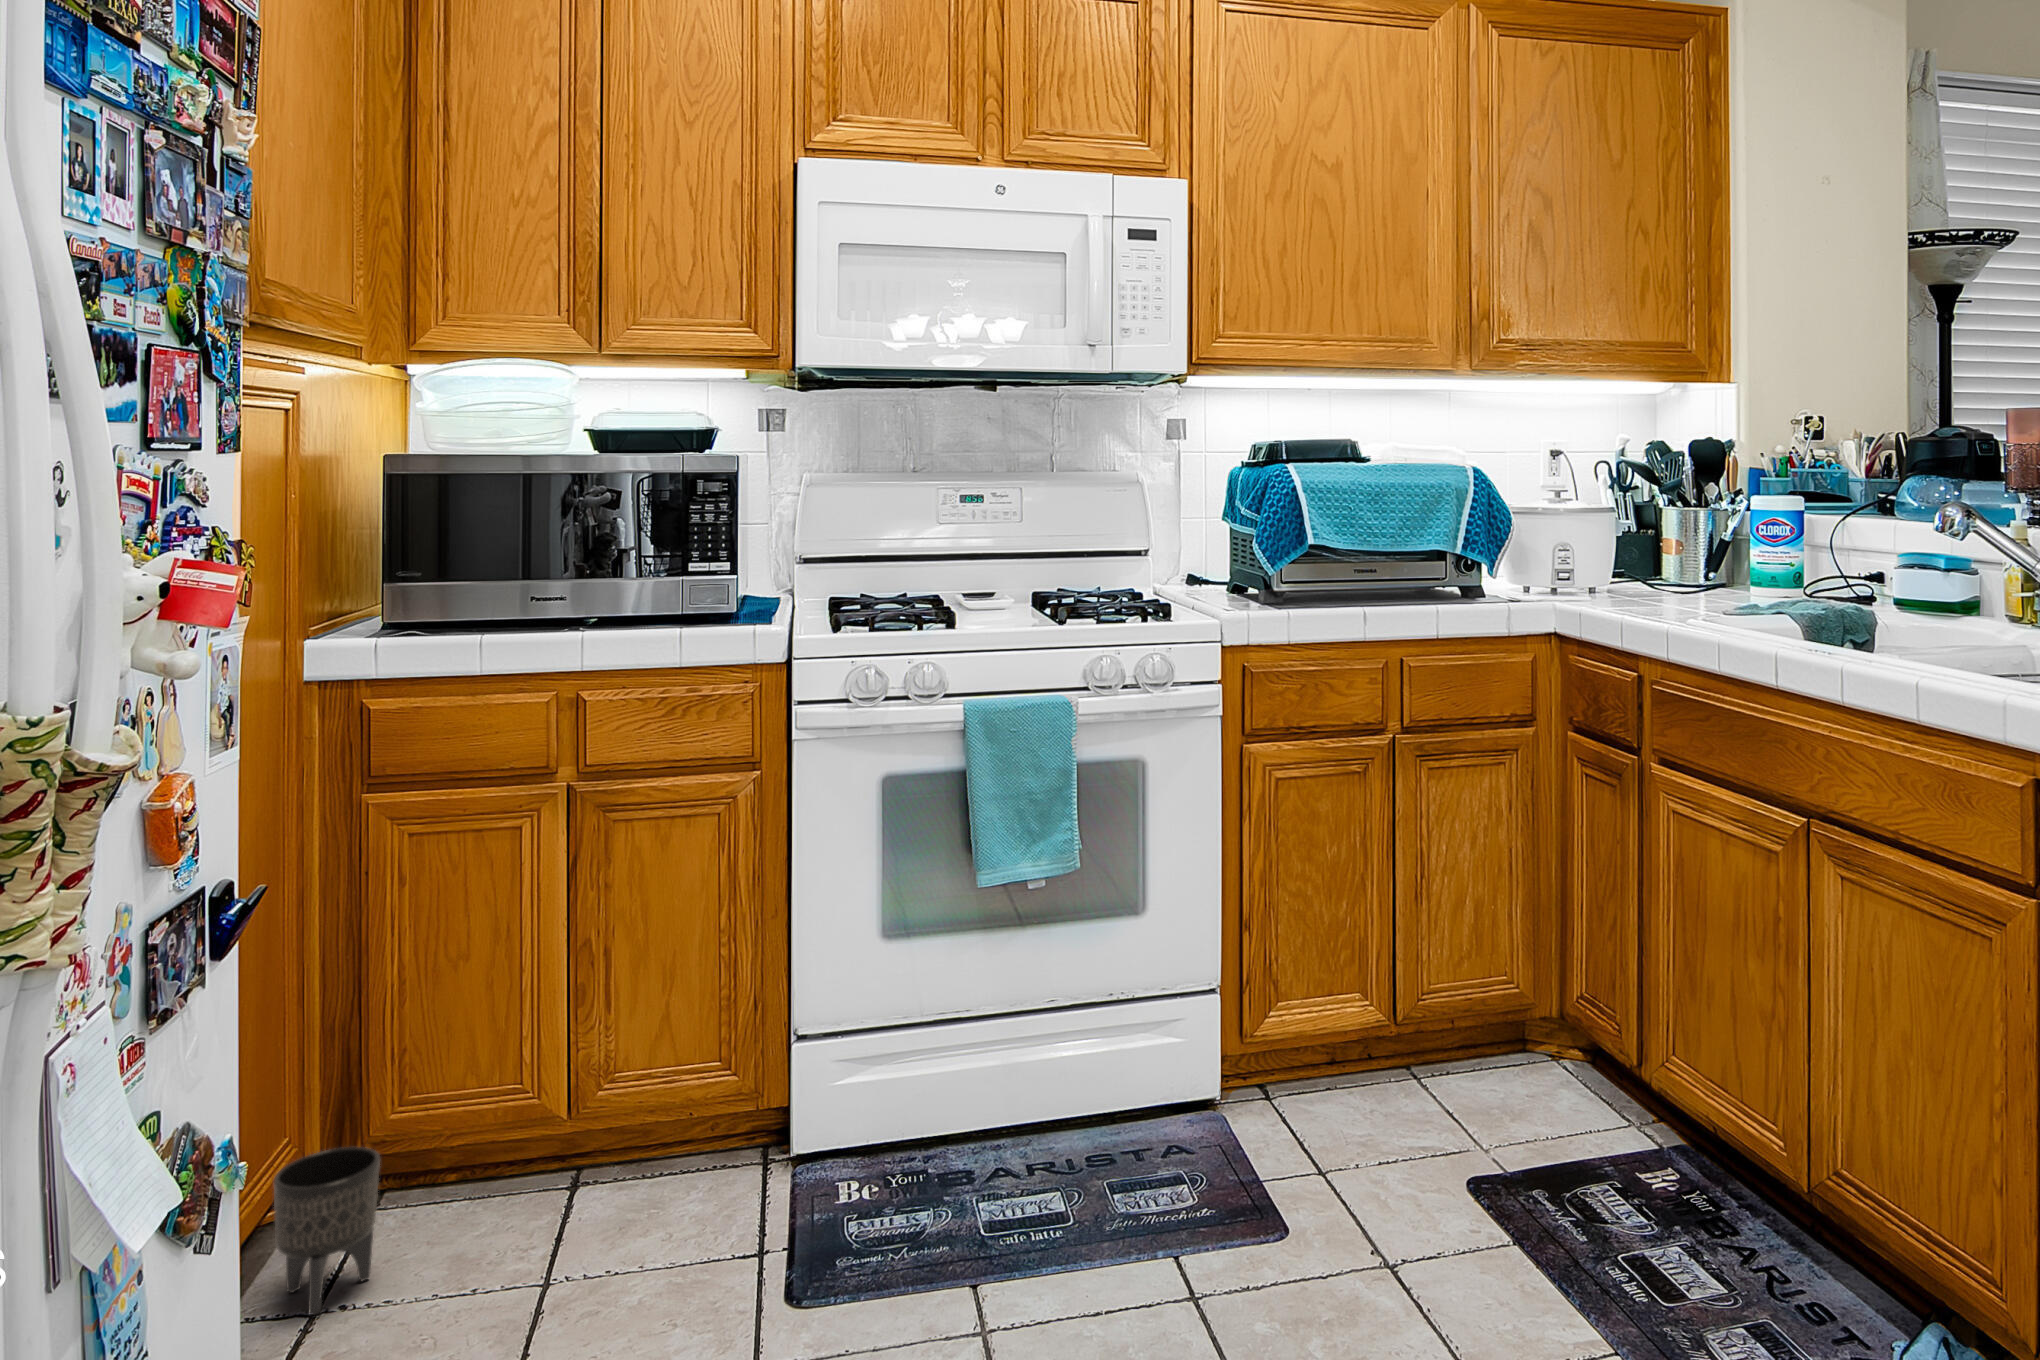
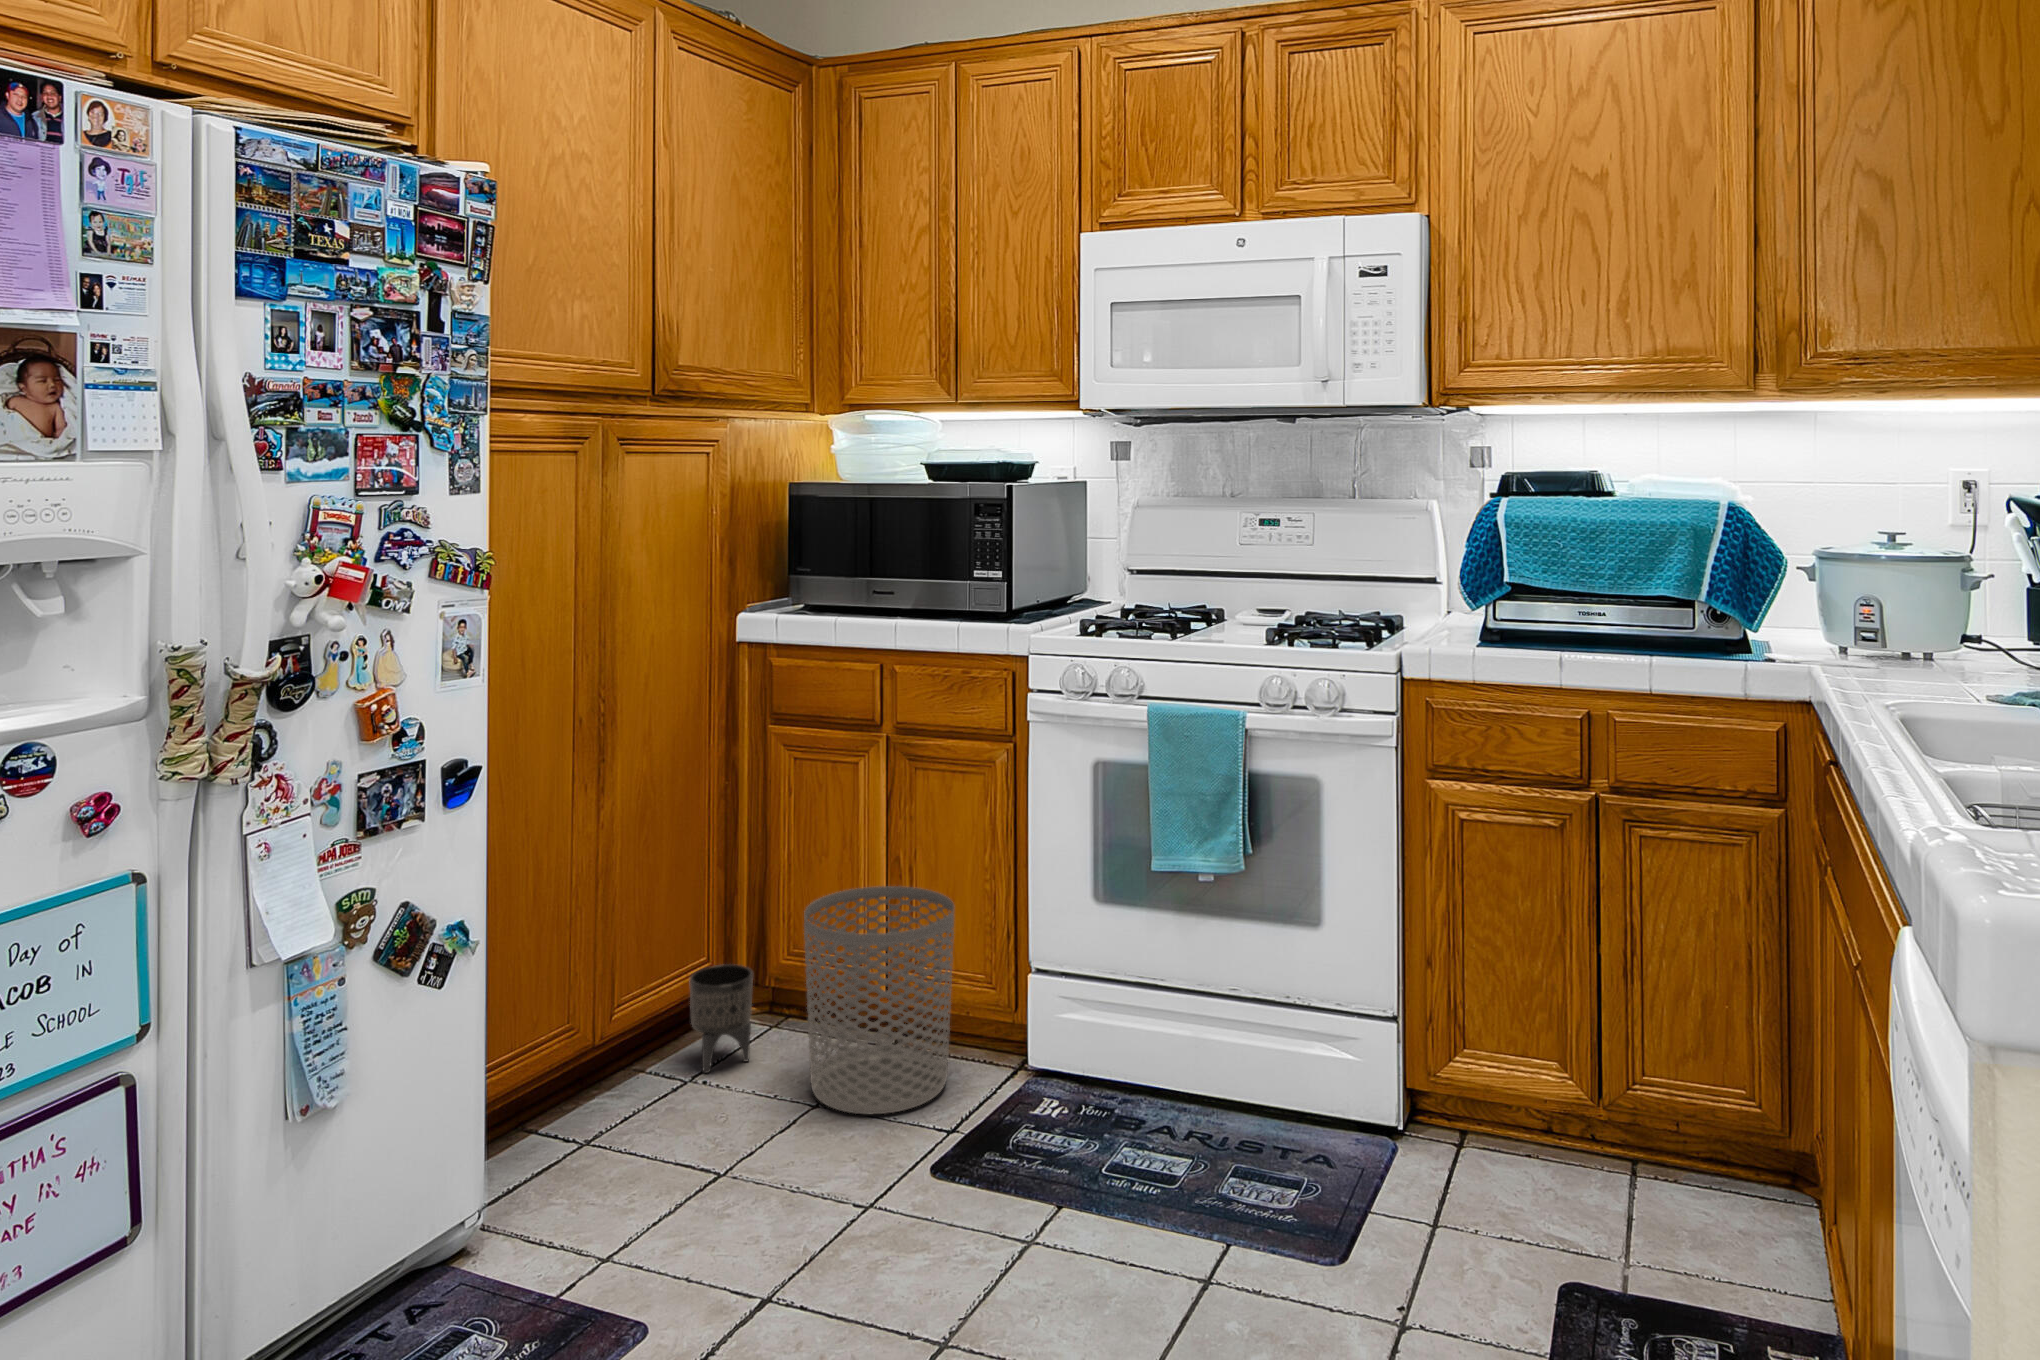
waste bin: none [498,976,713,1290] -> present [804,886,954,1114]

